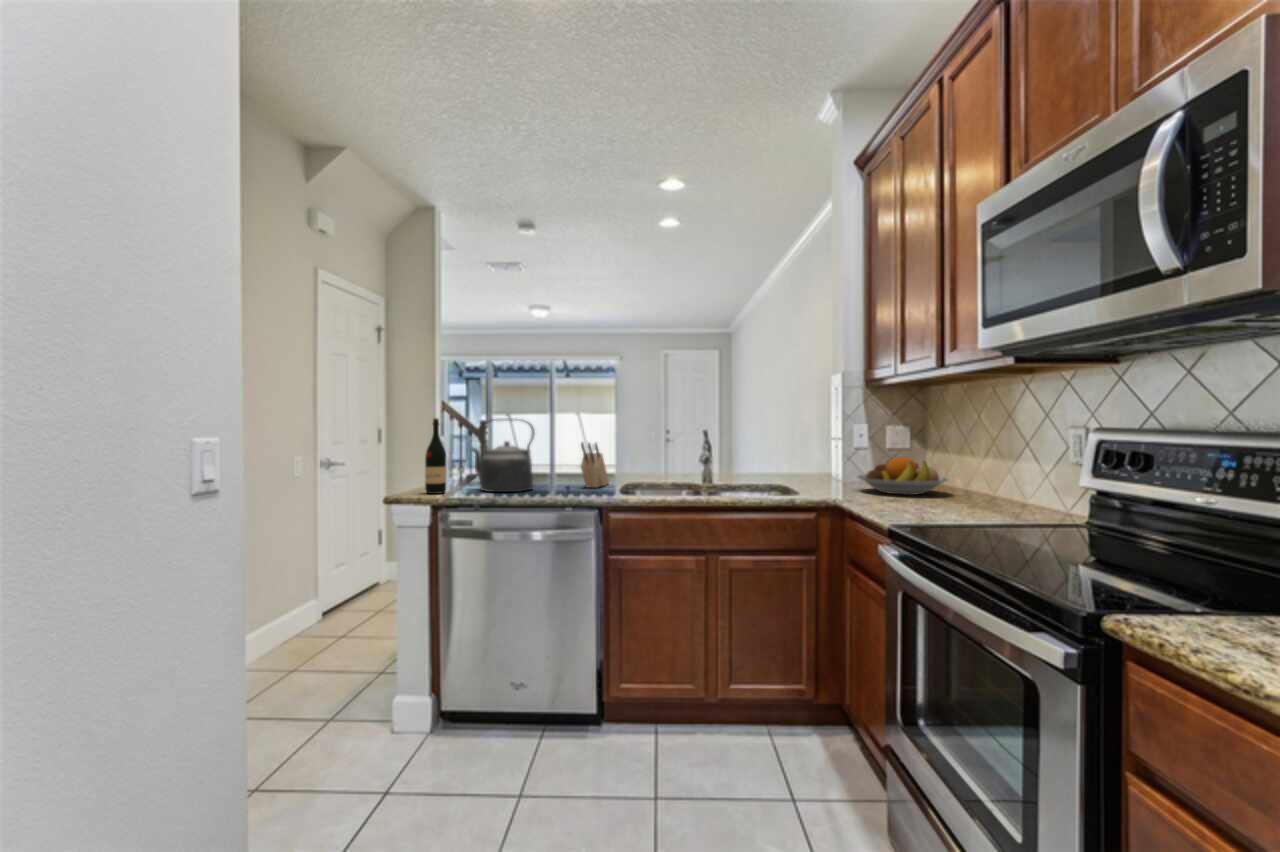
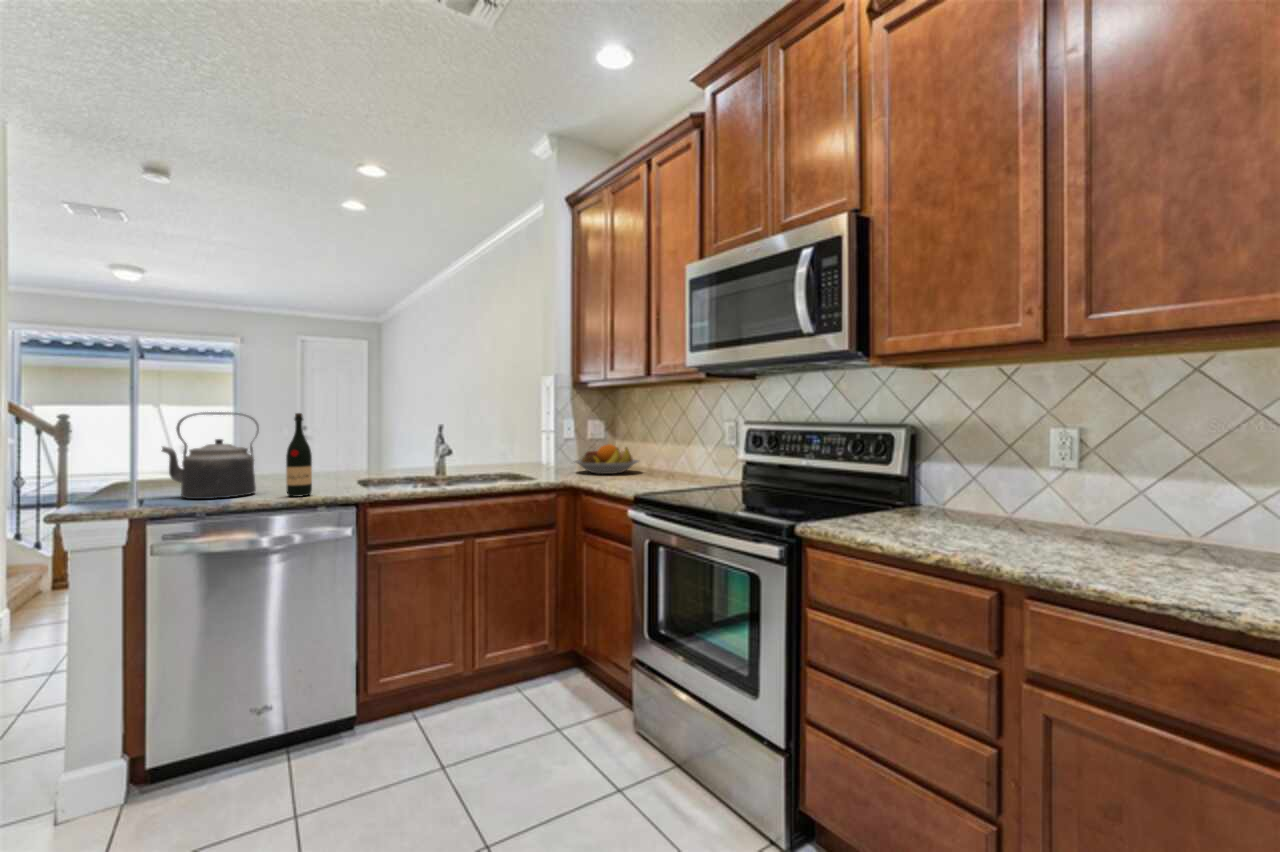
wine bottle: present [425,418,446,494] -> present [286,413,312,497]
knife block: present [581,443,609,487] -> none [313,438,337,487]

